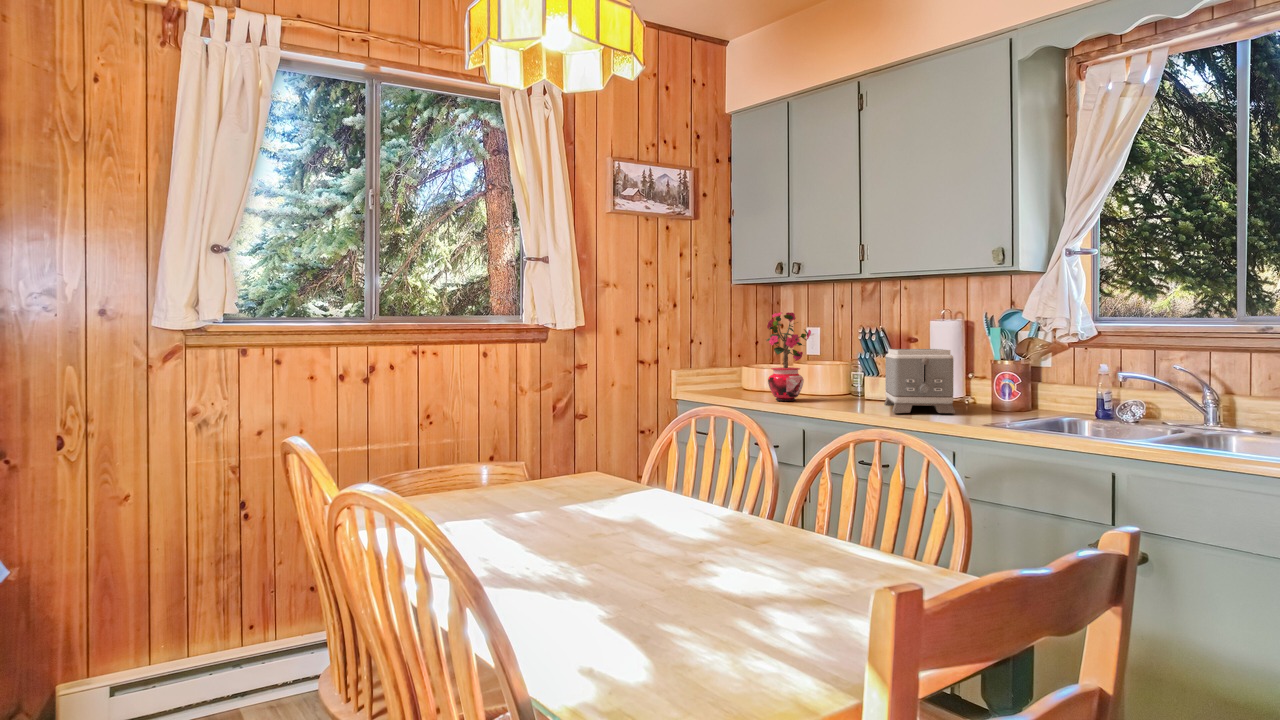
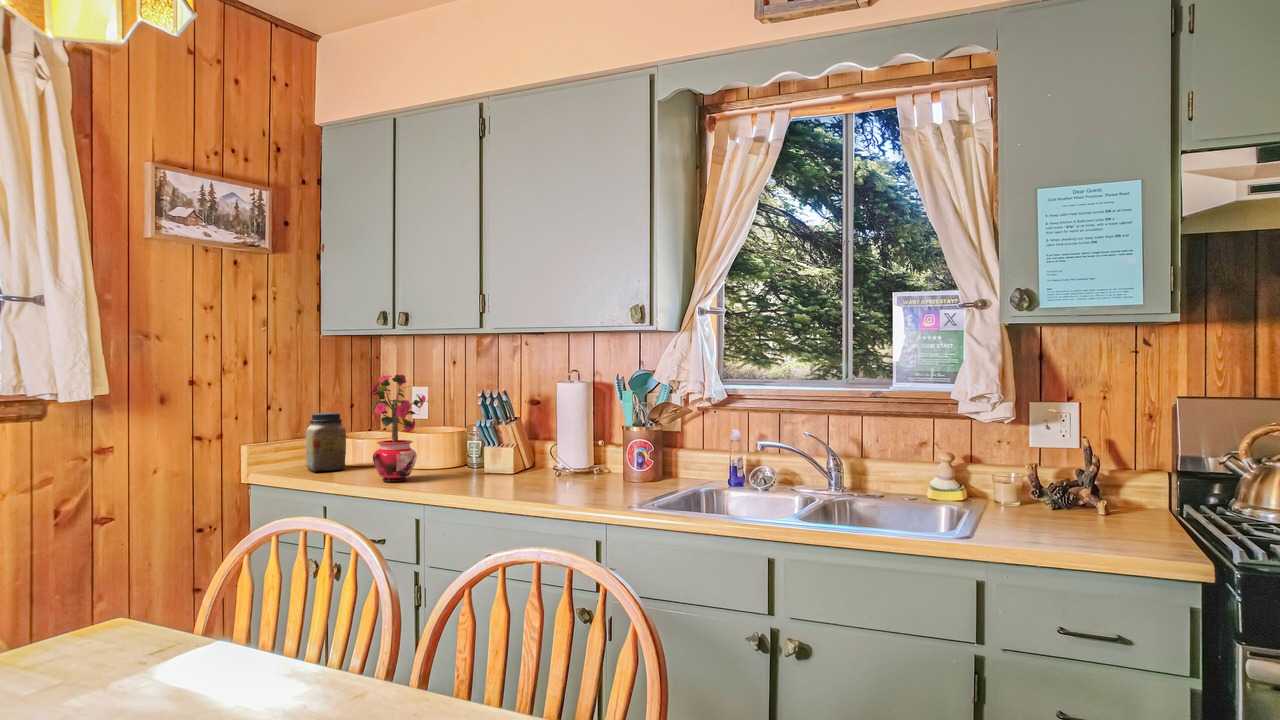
jar: none [719,347,749,393] -> present [306,413,346,472]
toaster: present [884,349,955,413] -> none [510,417,591,495]

